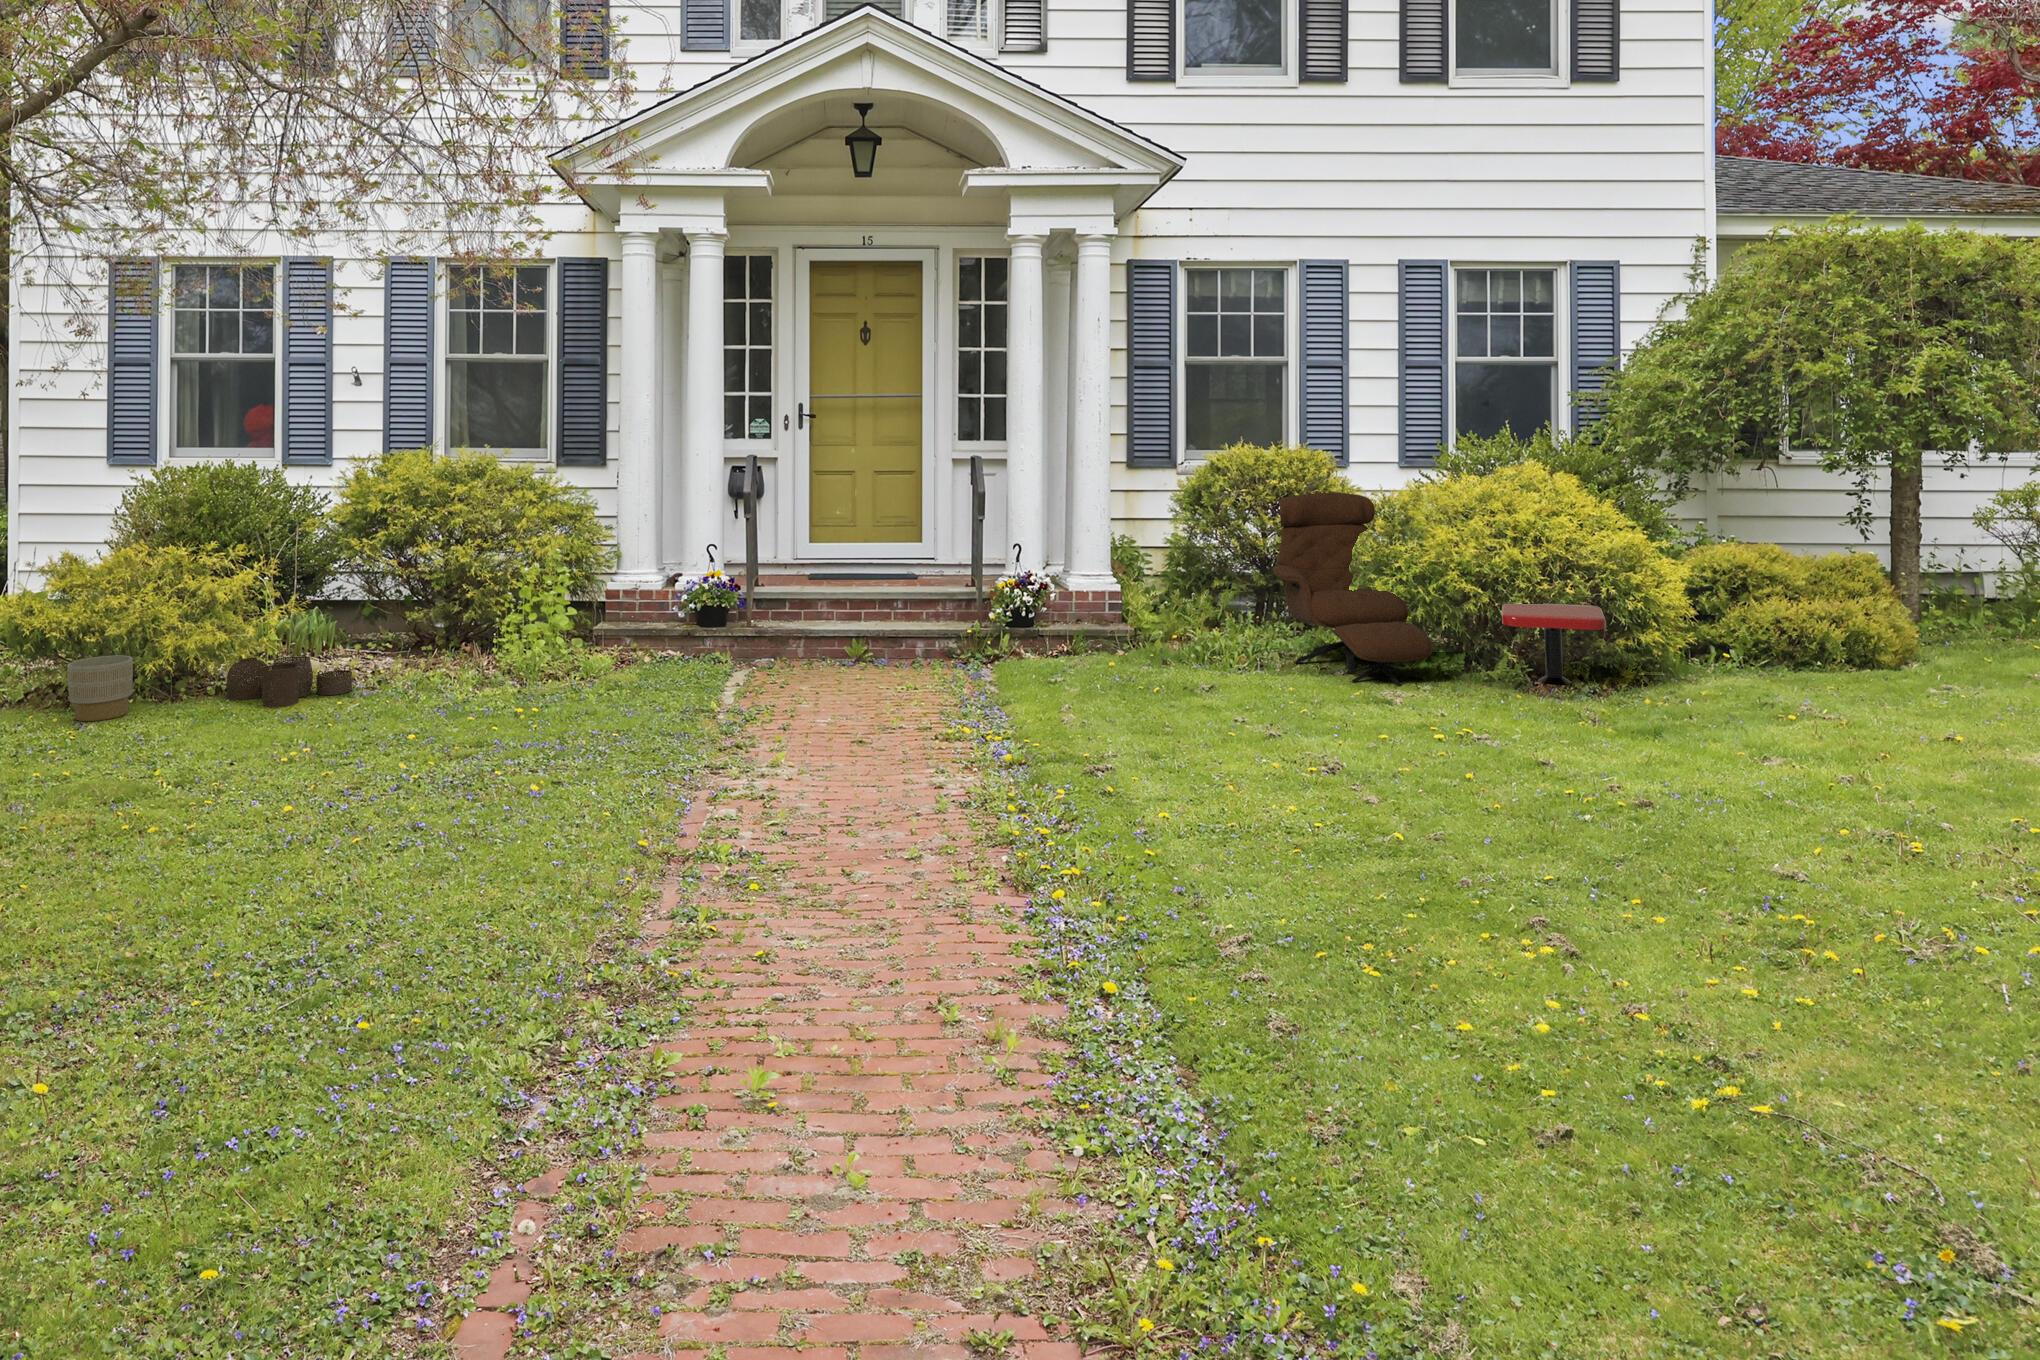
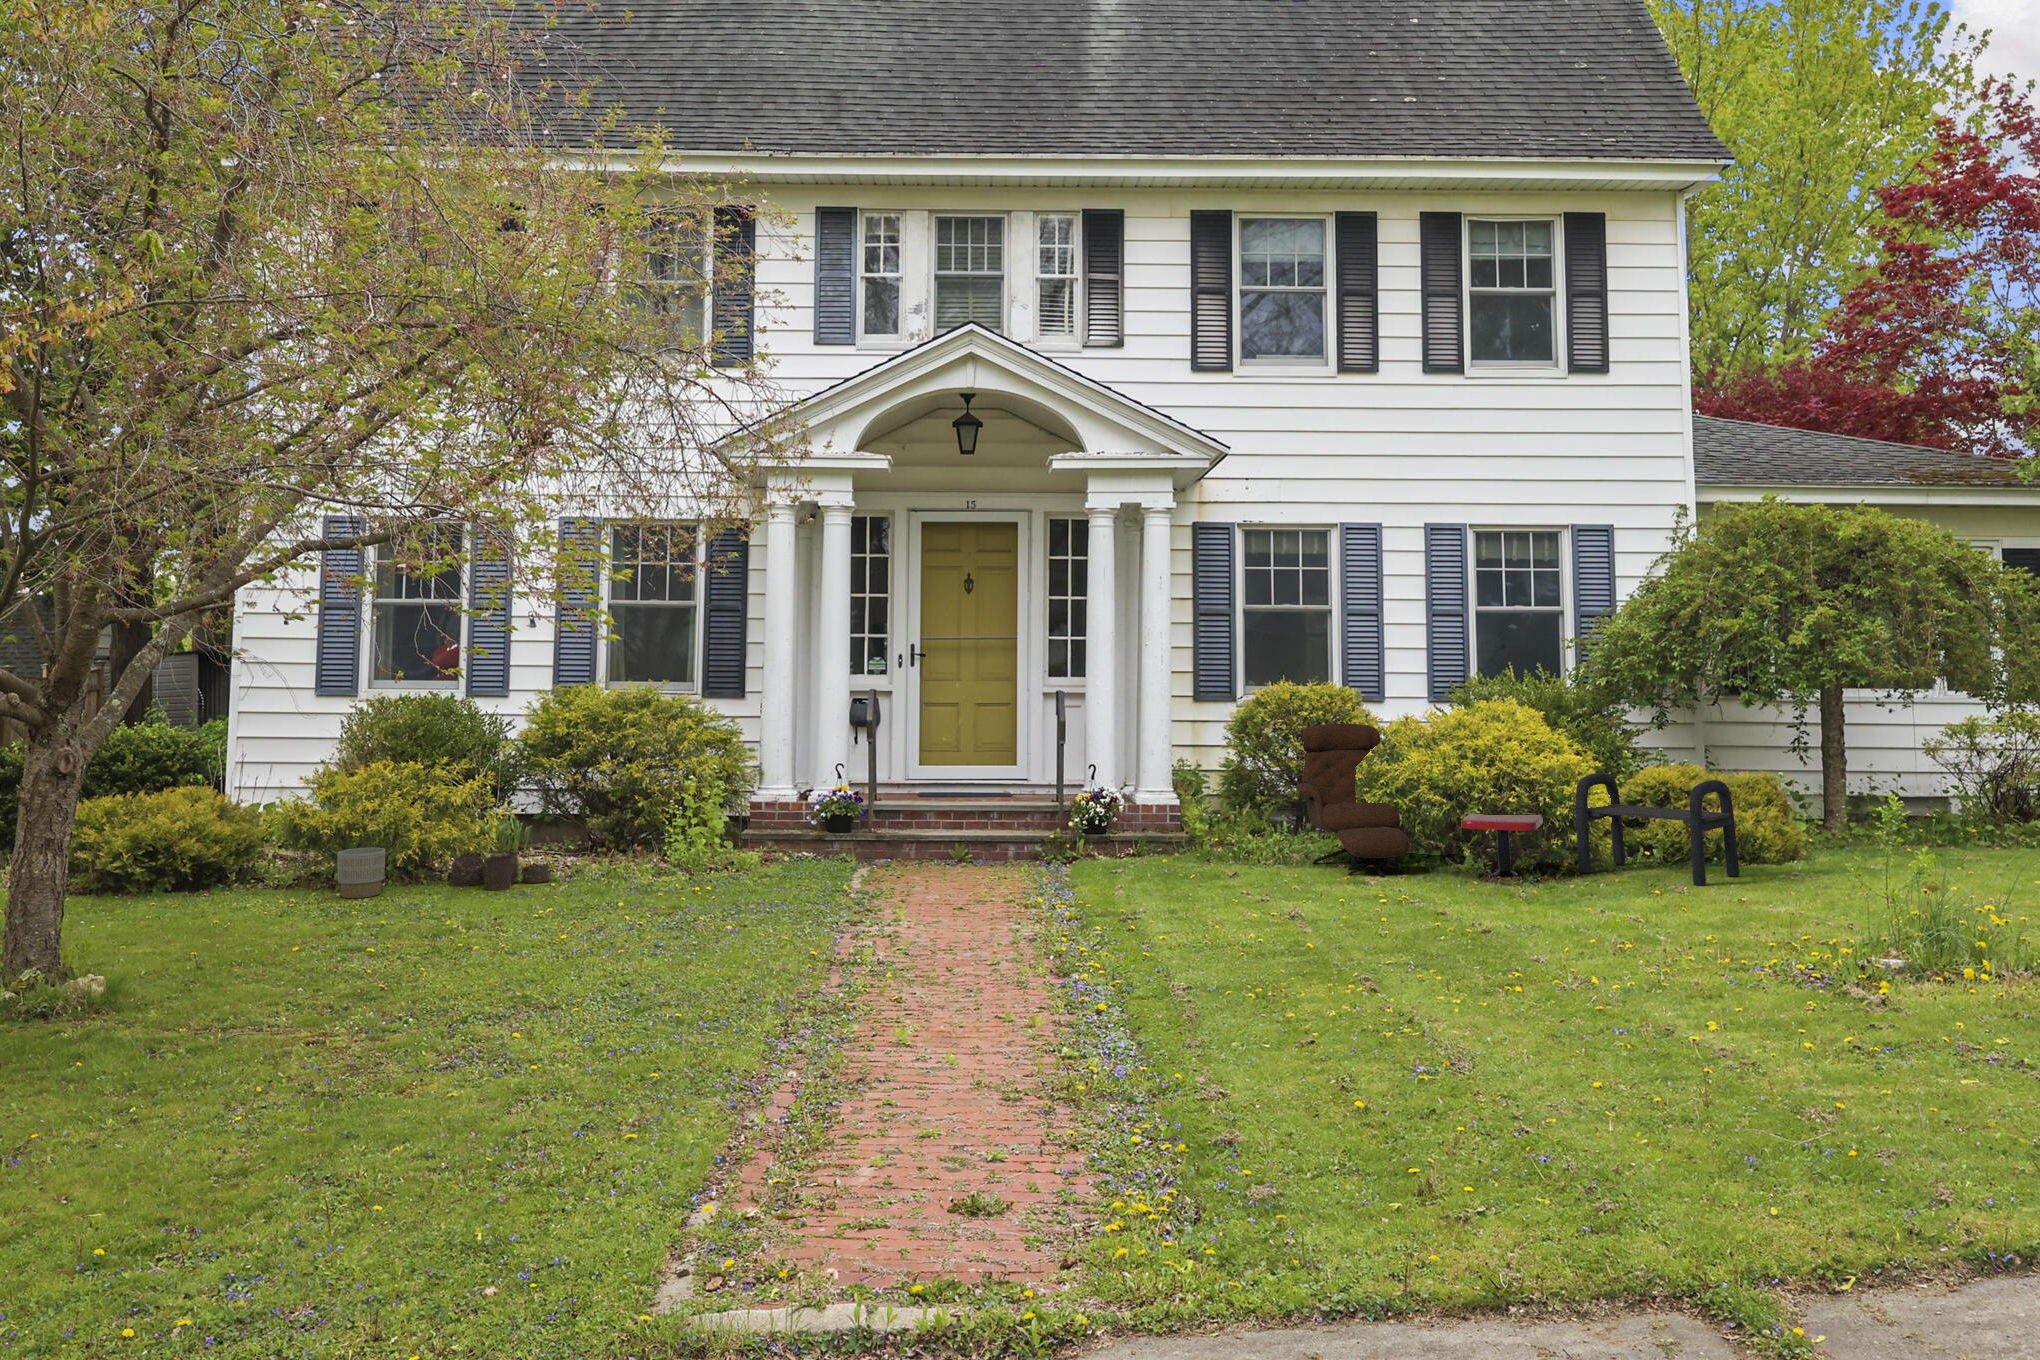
bench: none [1645,553,1866,702] -> present [1576,773,1739,886]

